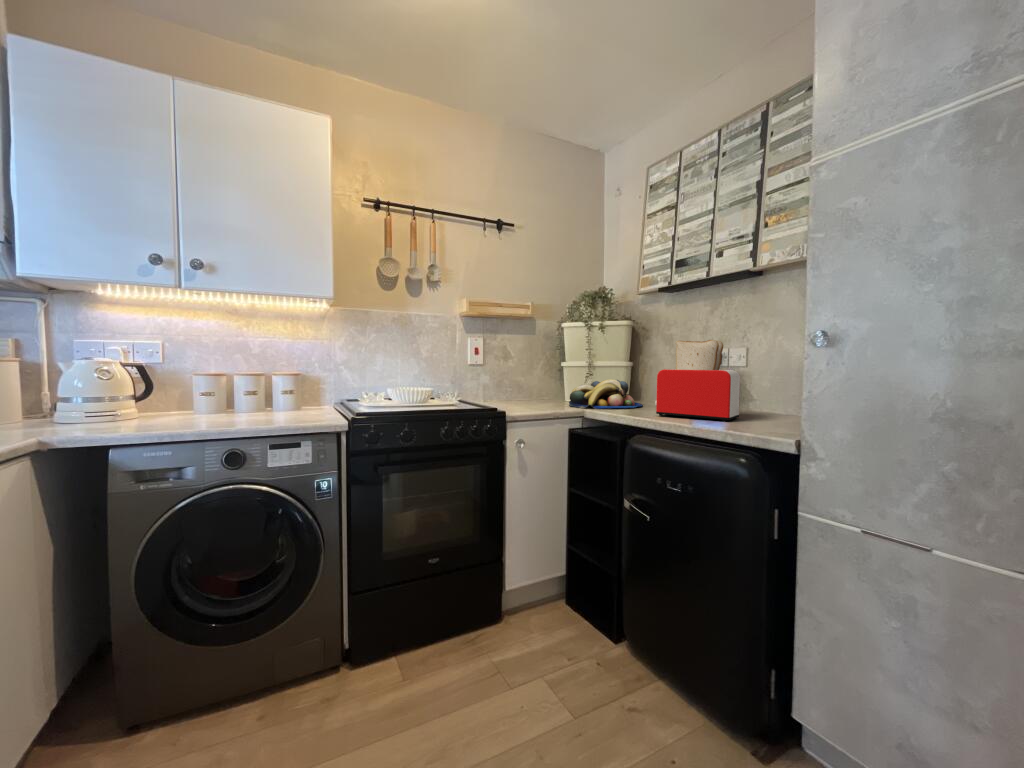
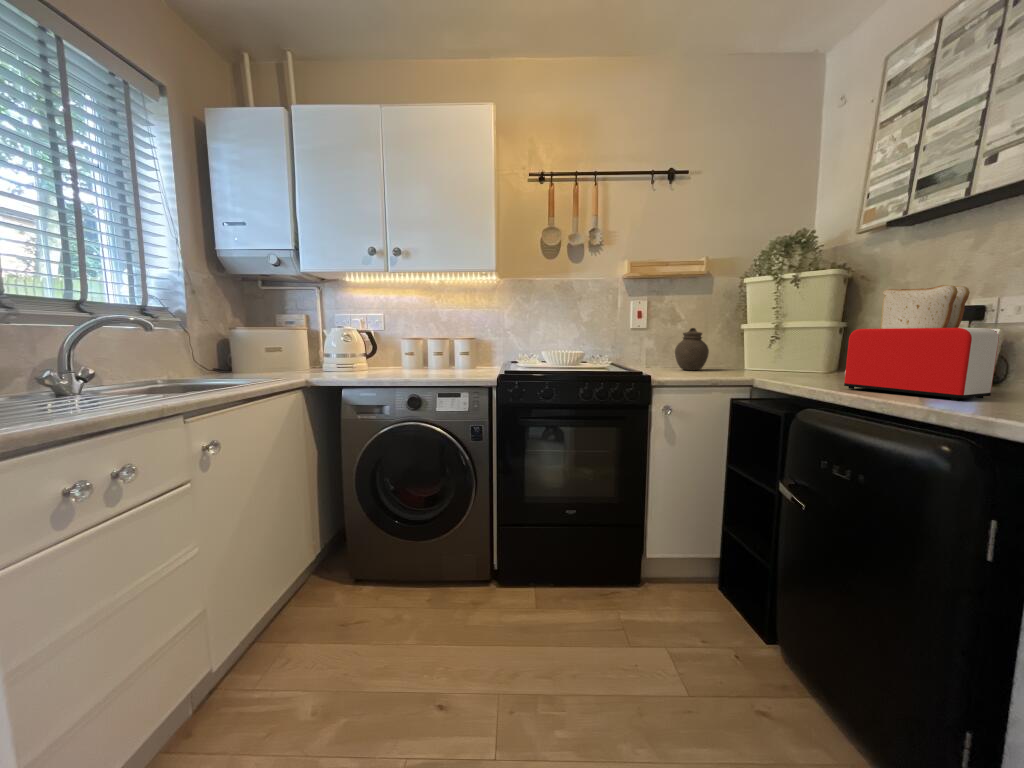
jar: none [515,364,543,403] -> present [675,328,709,370]
fruit bowl: present [569,379,643,409] -> none [735,344,842,379]

